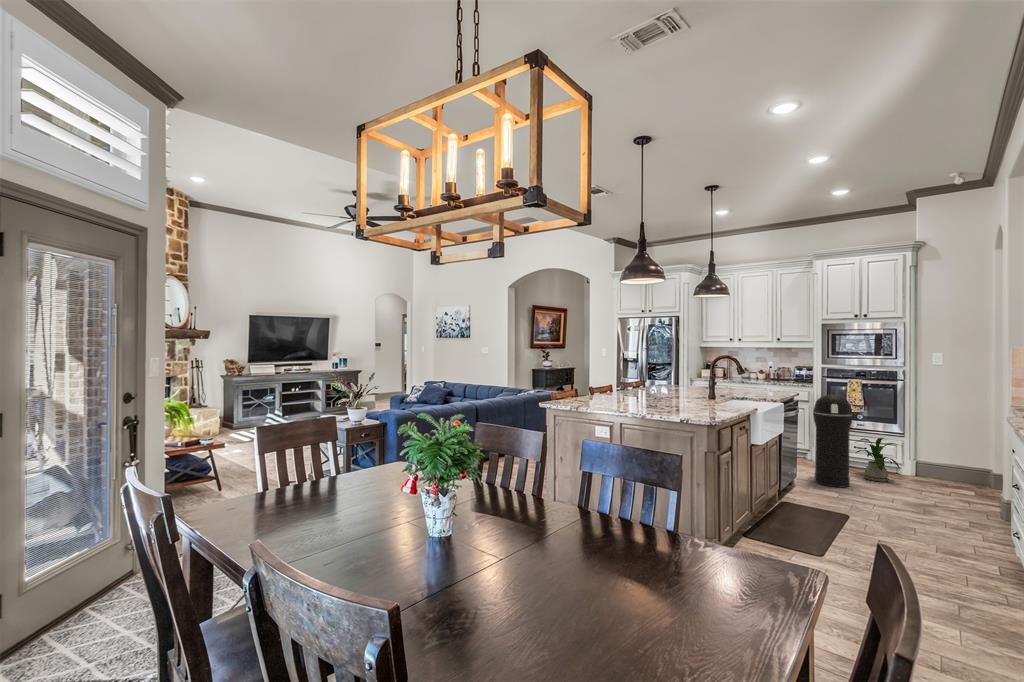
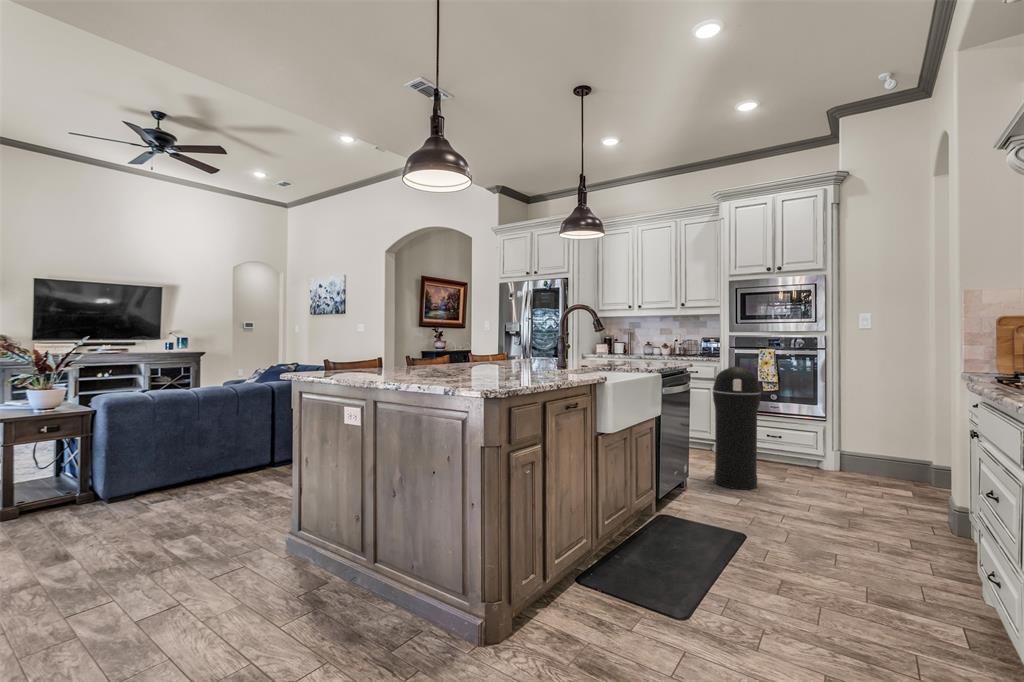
house plant: present [856,438,899,482] -> none [765,423,825,480]

